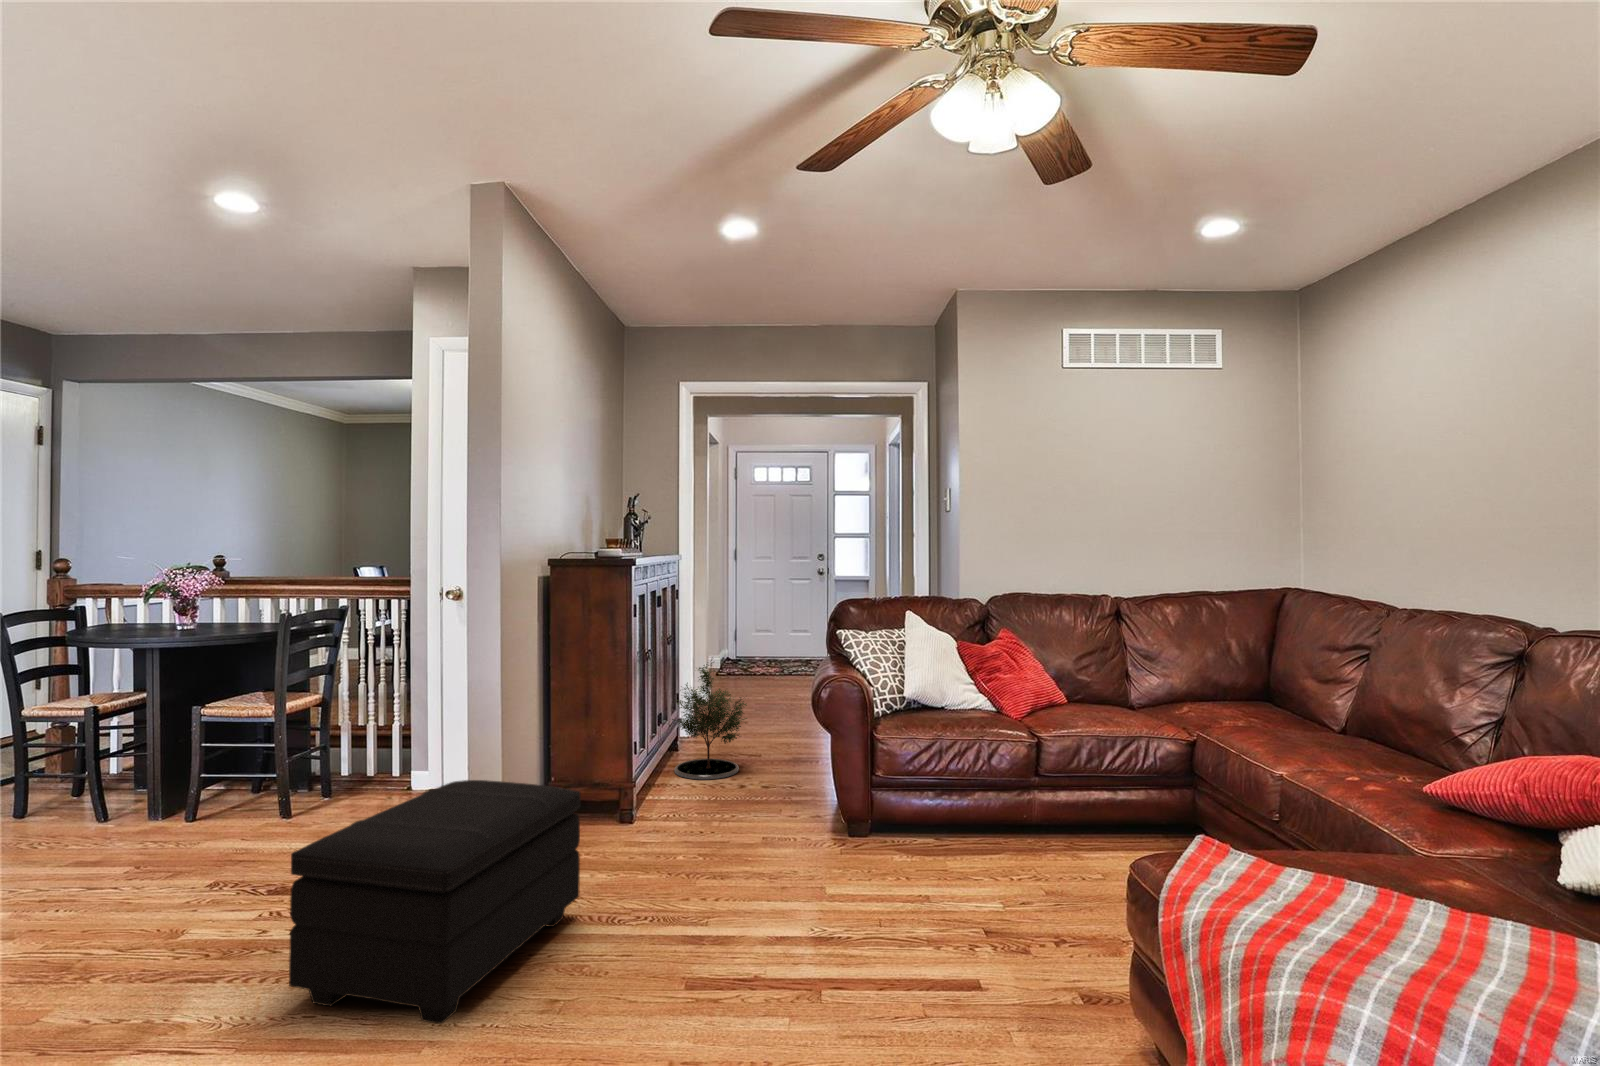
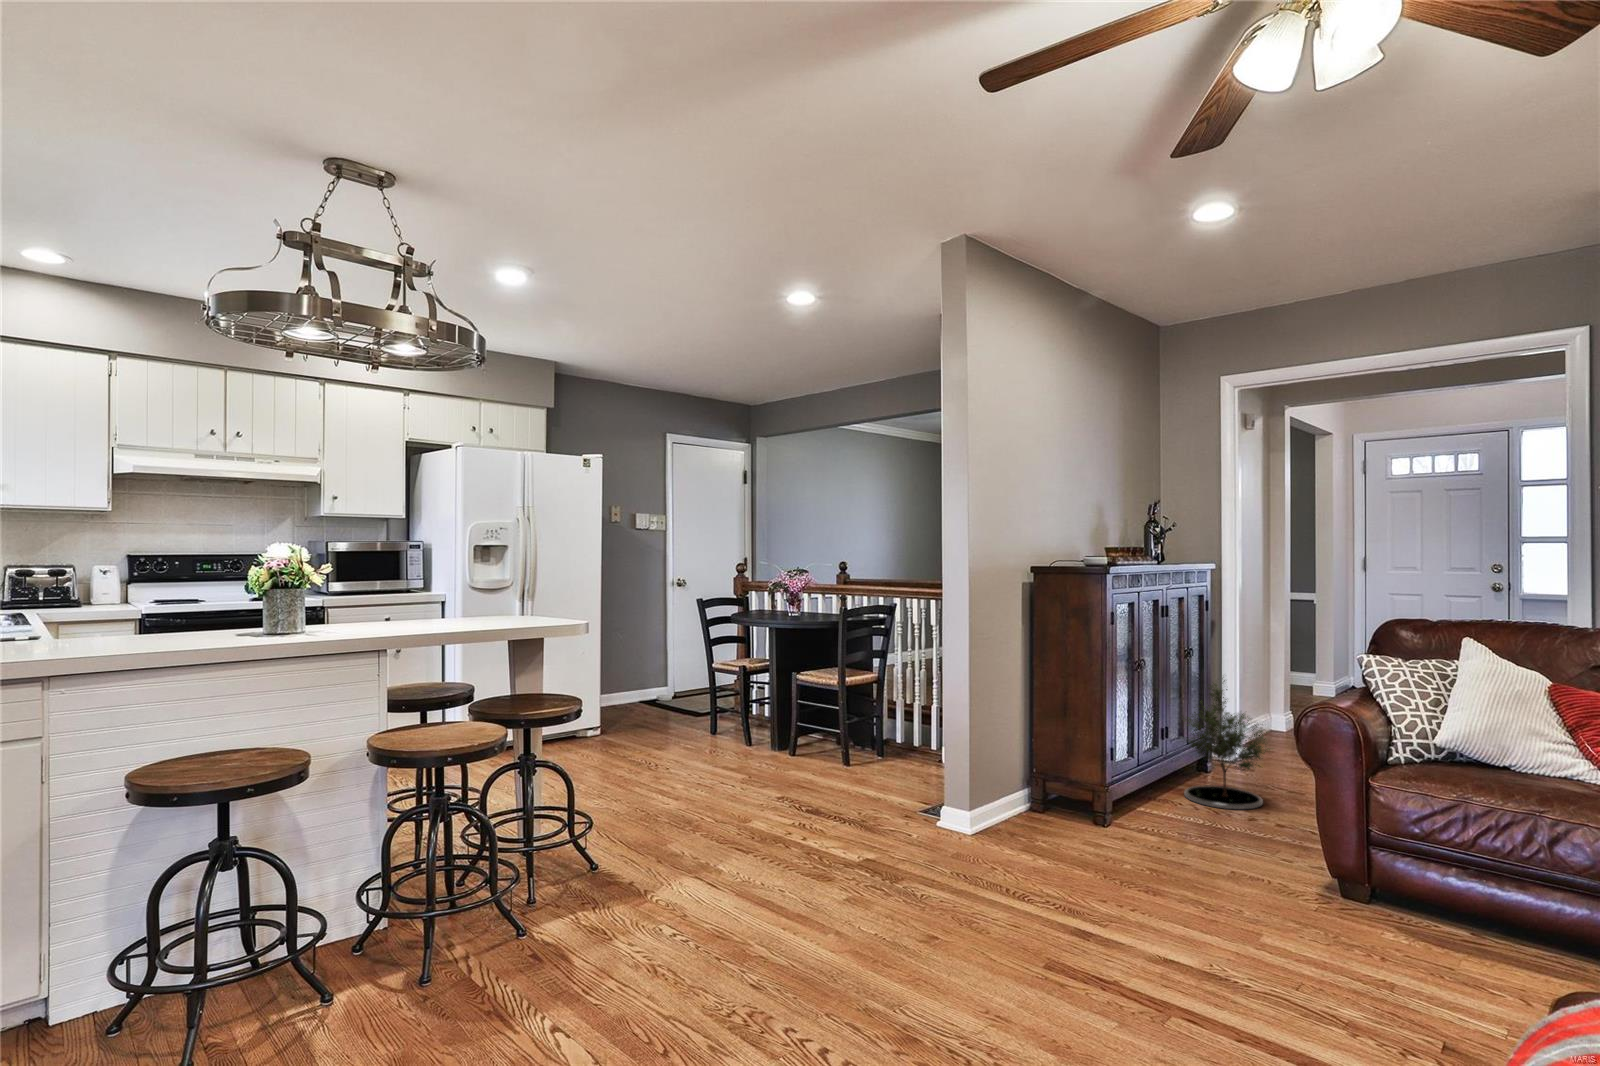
footstool: present [289,780,580,1024] -> none [776,749,998,923]

